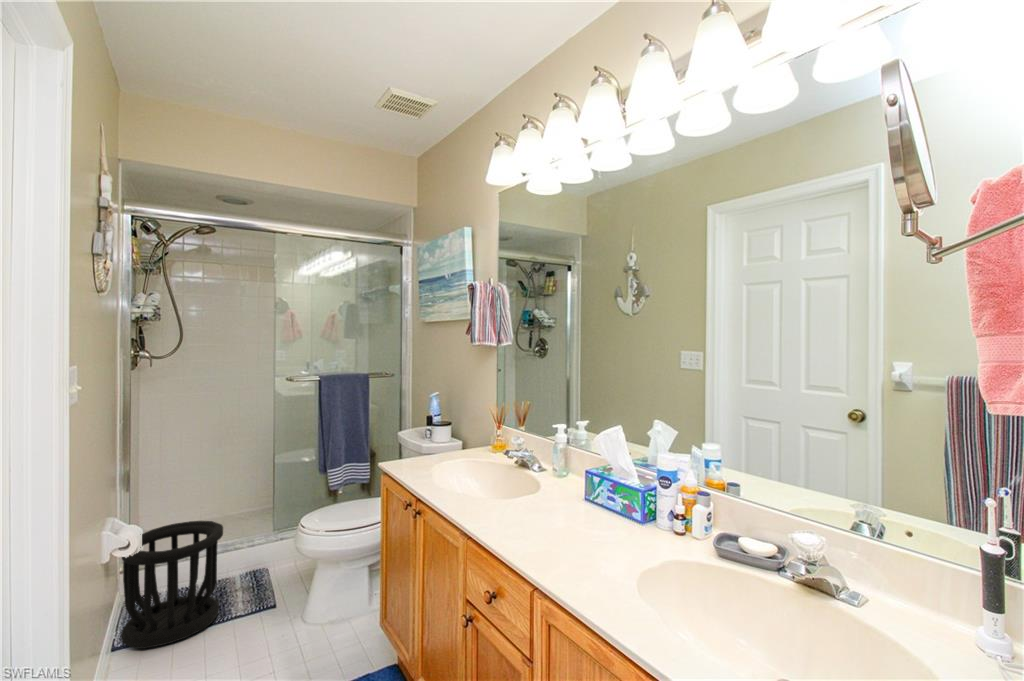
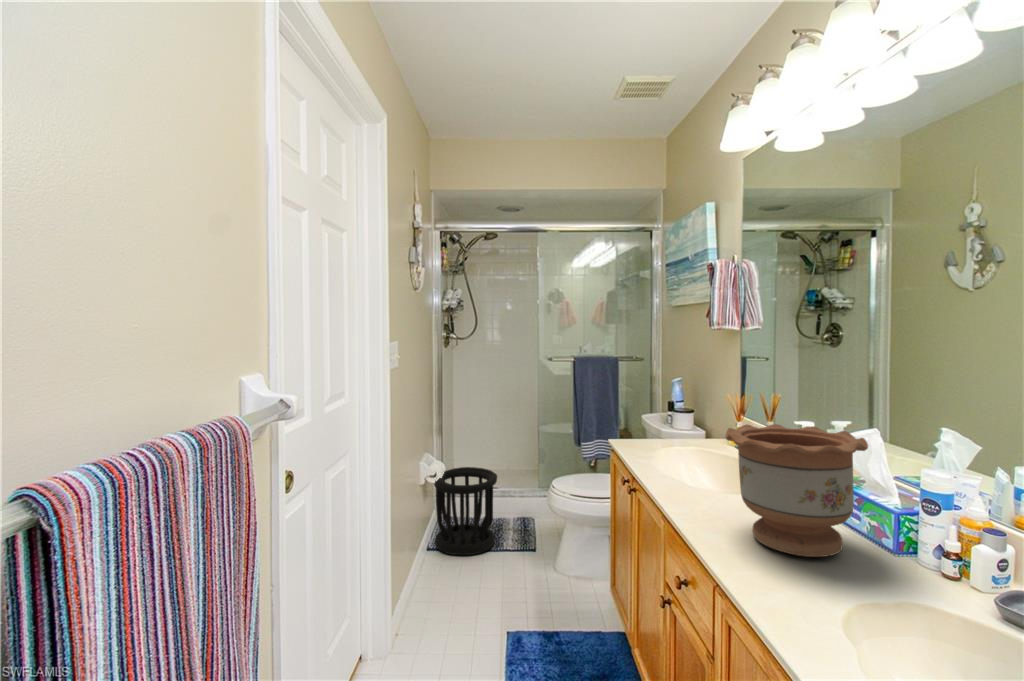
flower pot: none [524,429,630,544] -> present [726,424,868,557]

